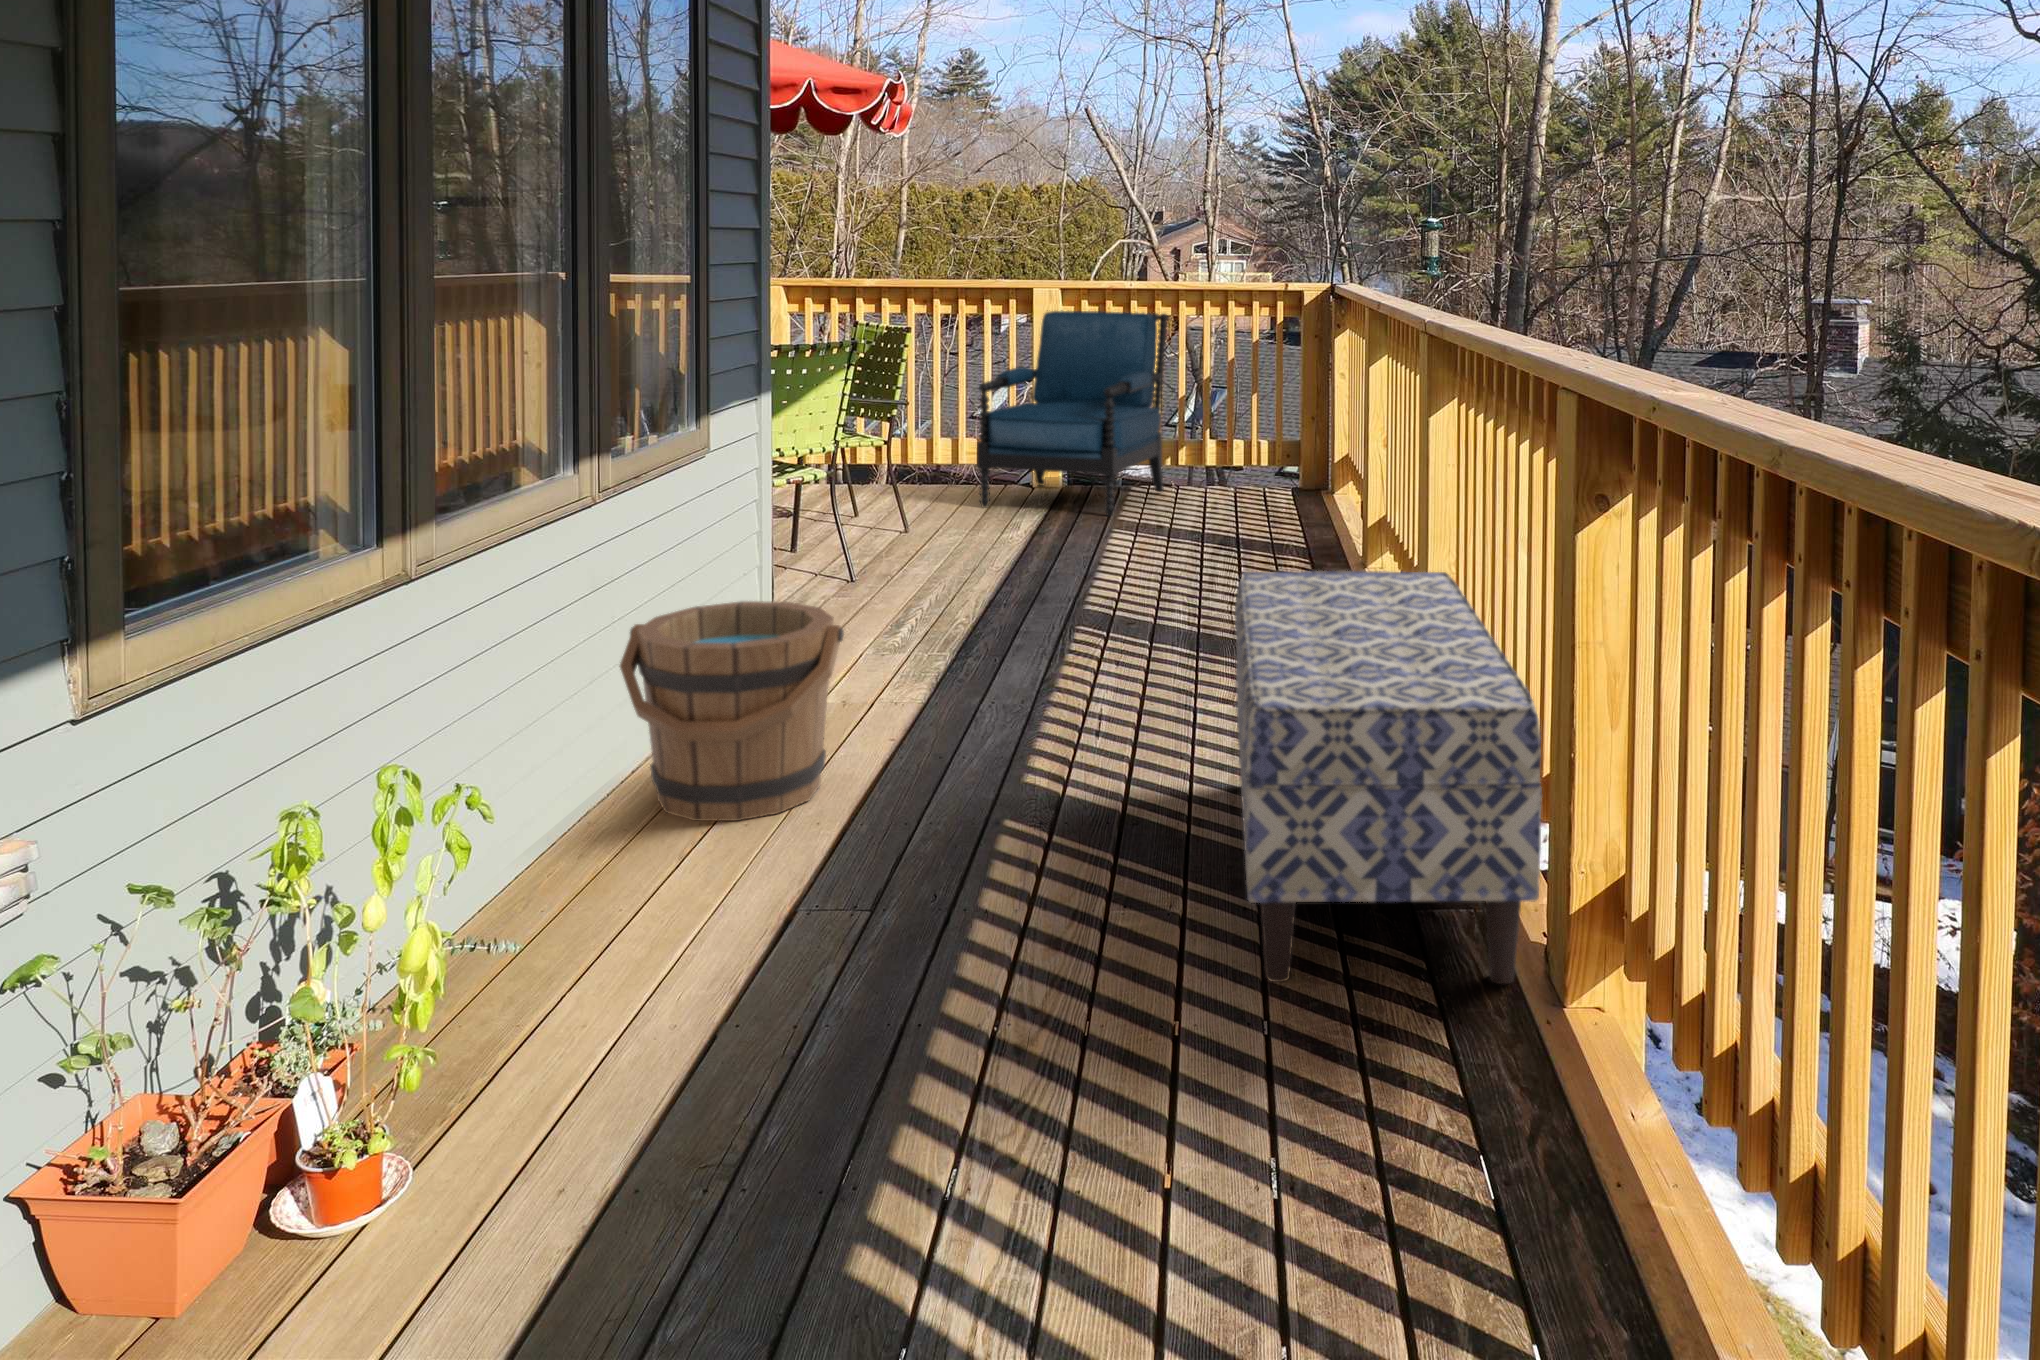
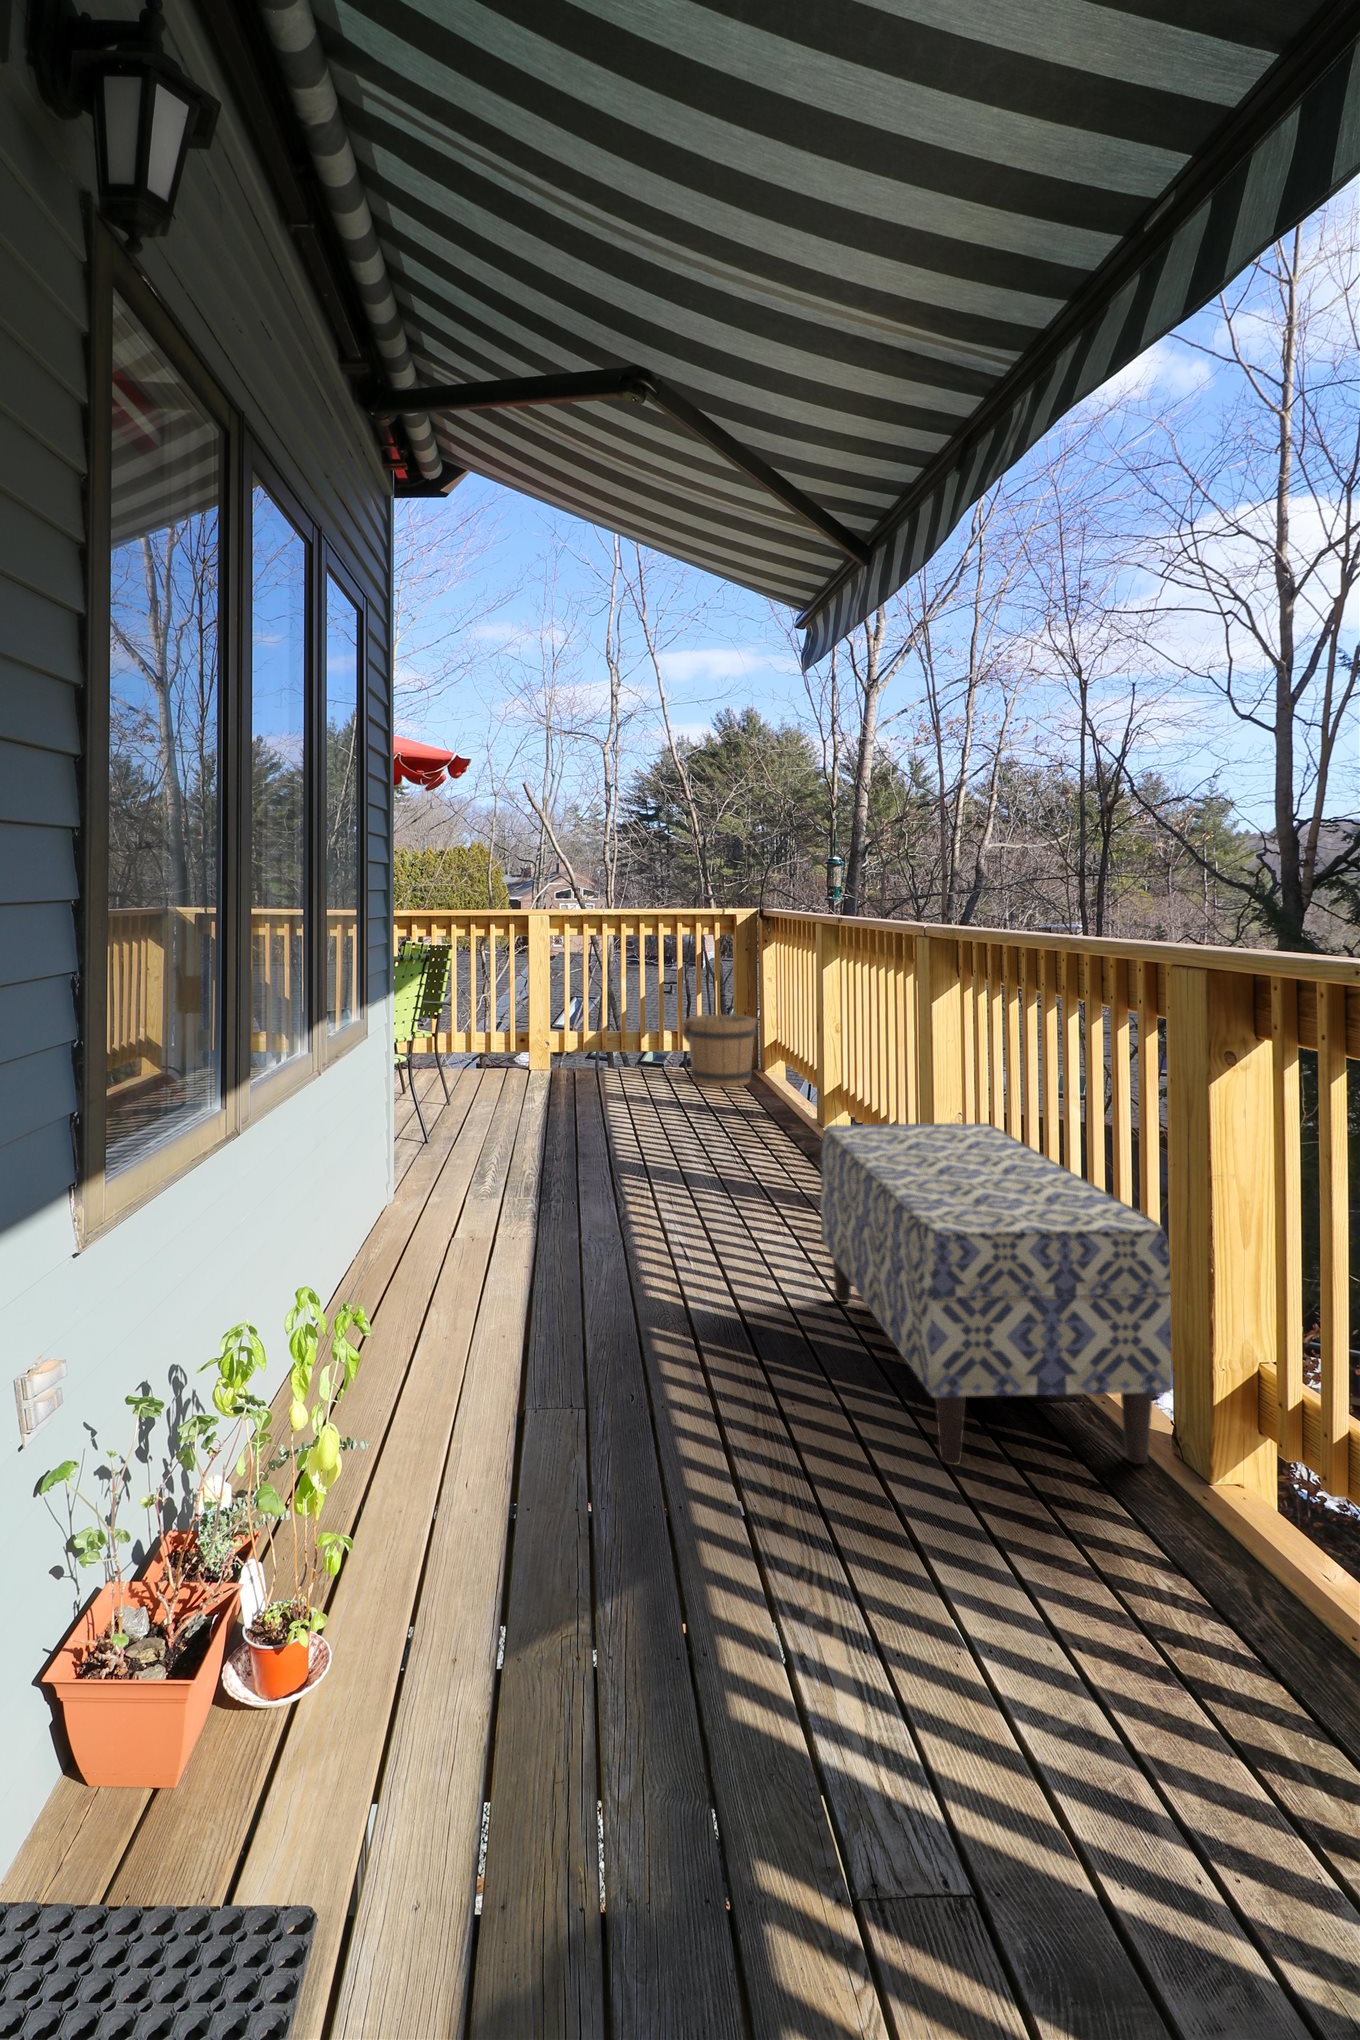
chair: present [977,310,1168,517] -> none [496,932,636,1091]
bucket: present [619,601,844,821] -> present [681,1015,758,1087]

